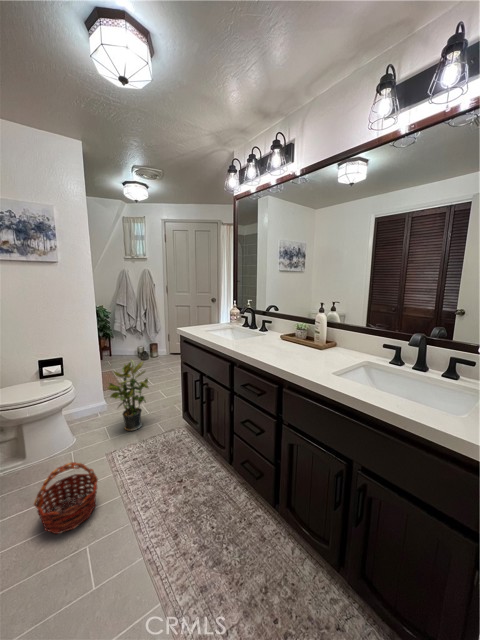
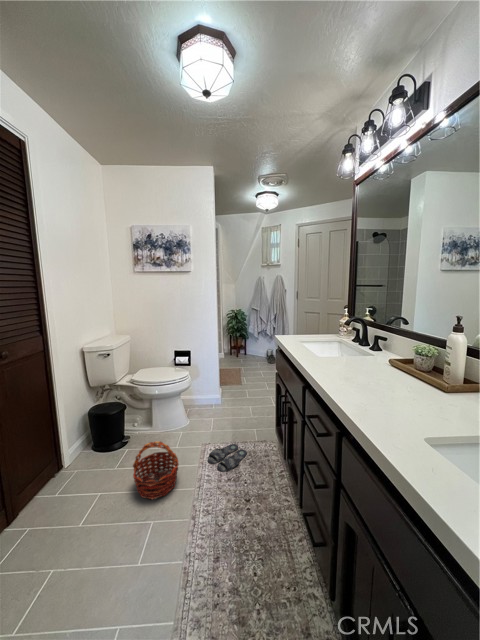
potted plant: present [107,360,148,431] -> none [214,360,250,428]
slippers: none [121,443,161,471] -> present [208,444,247,472]

